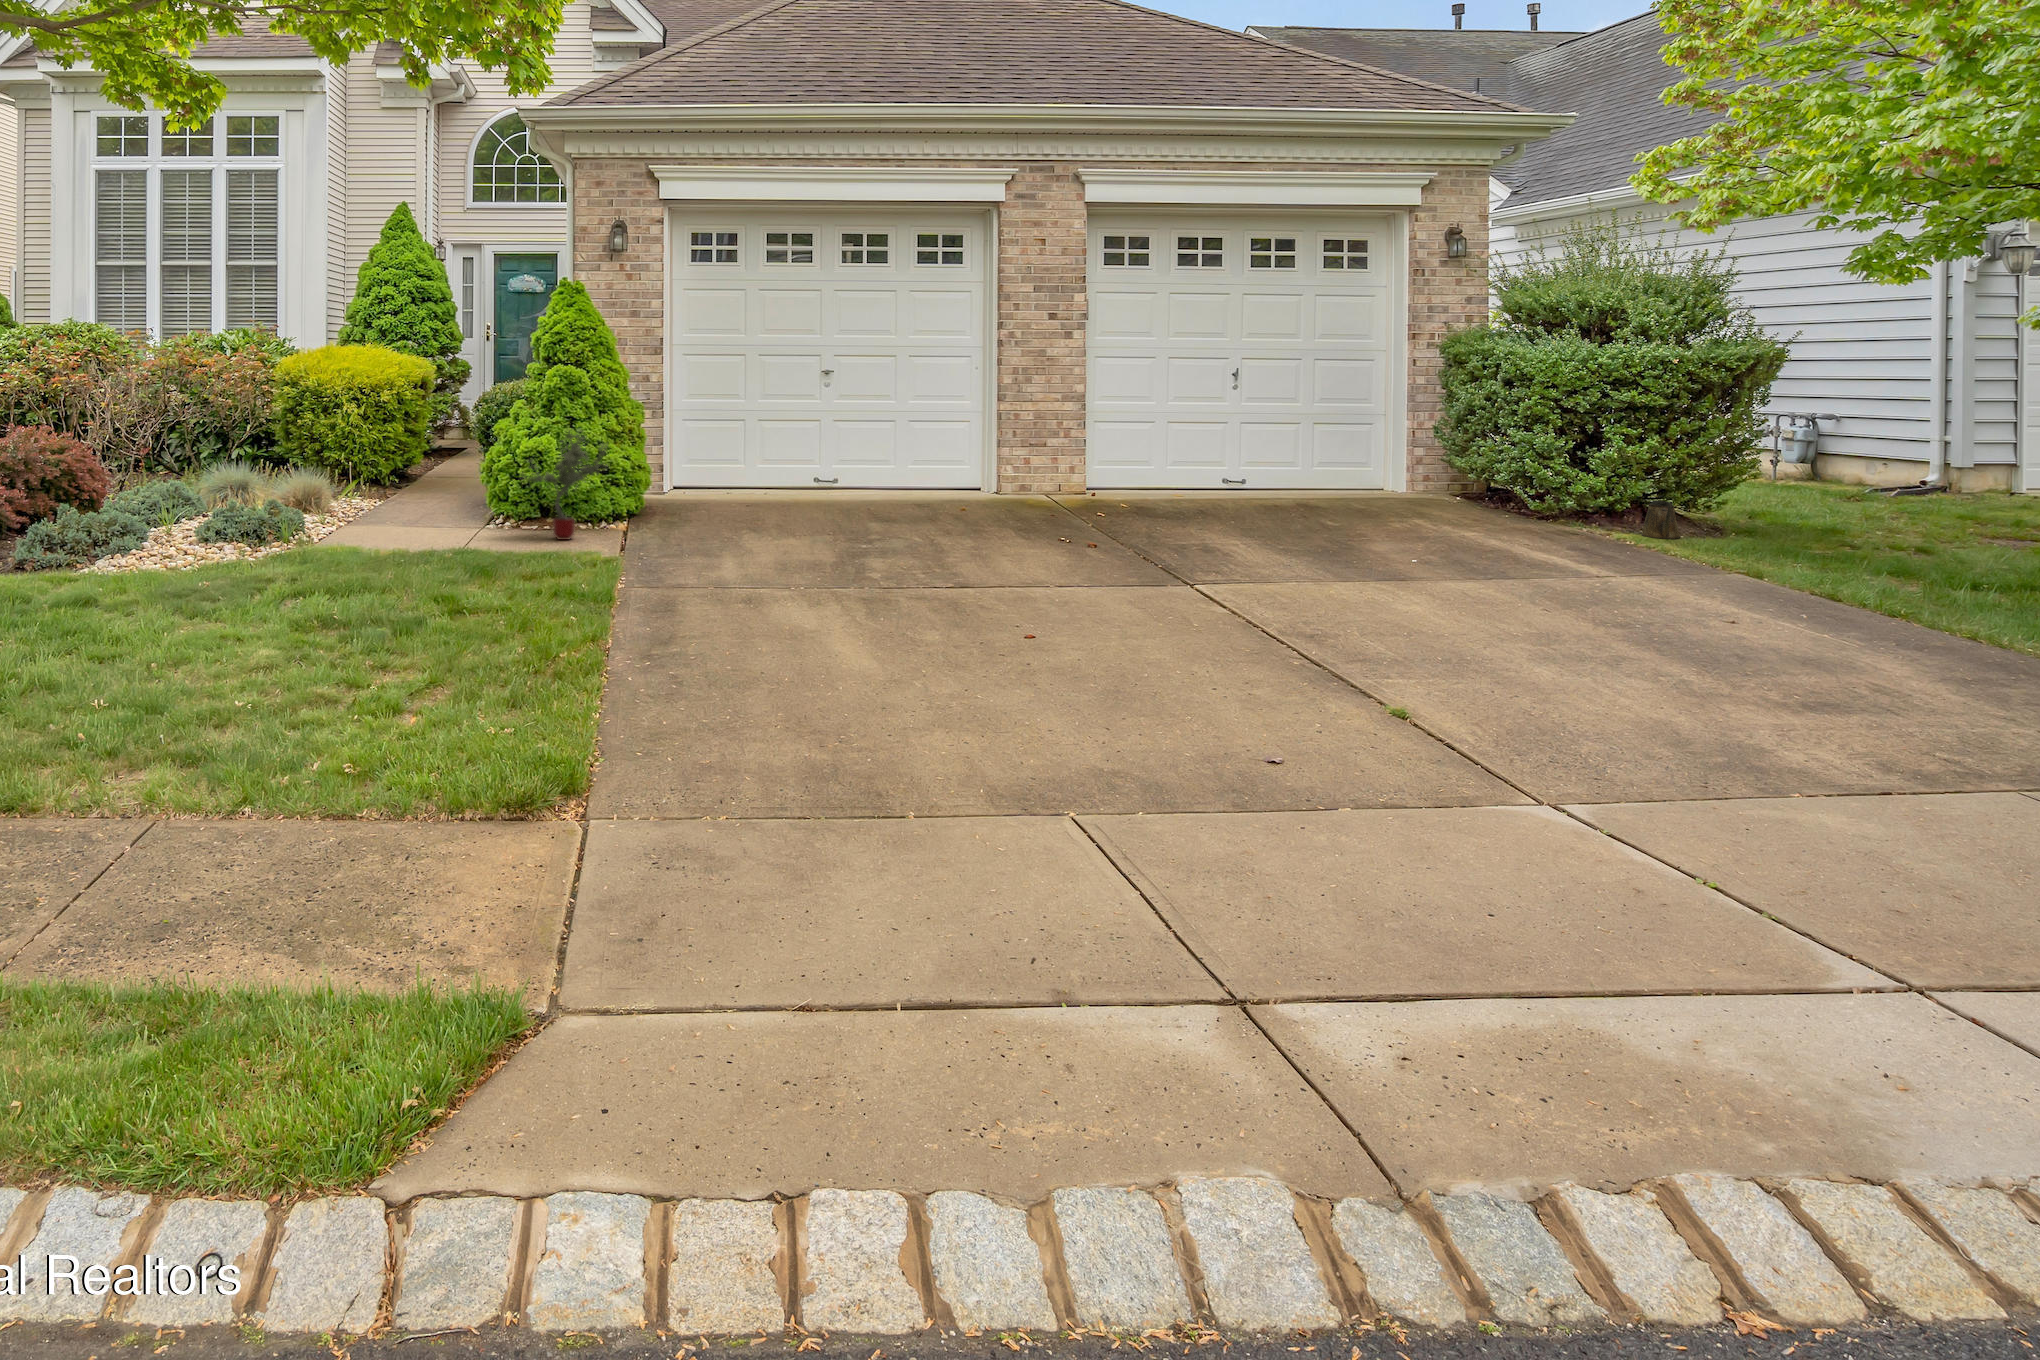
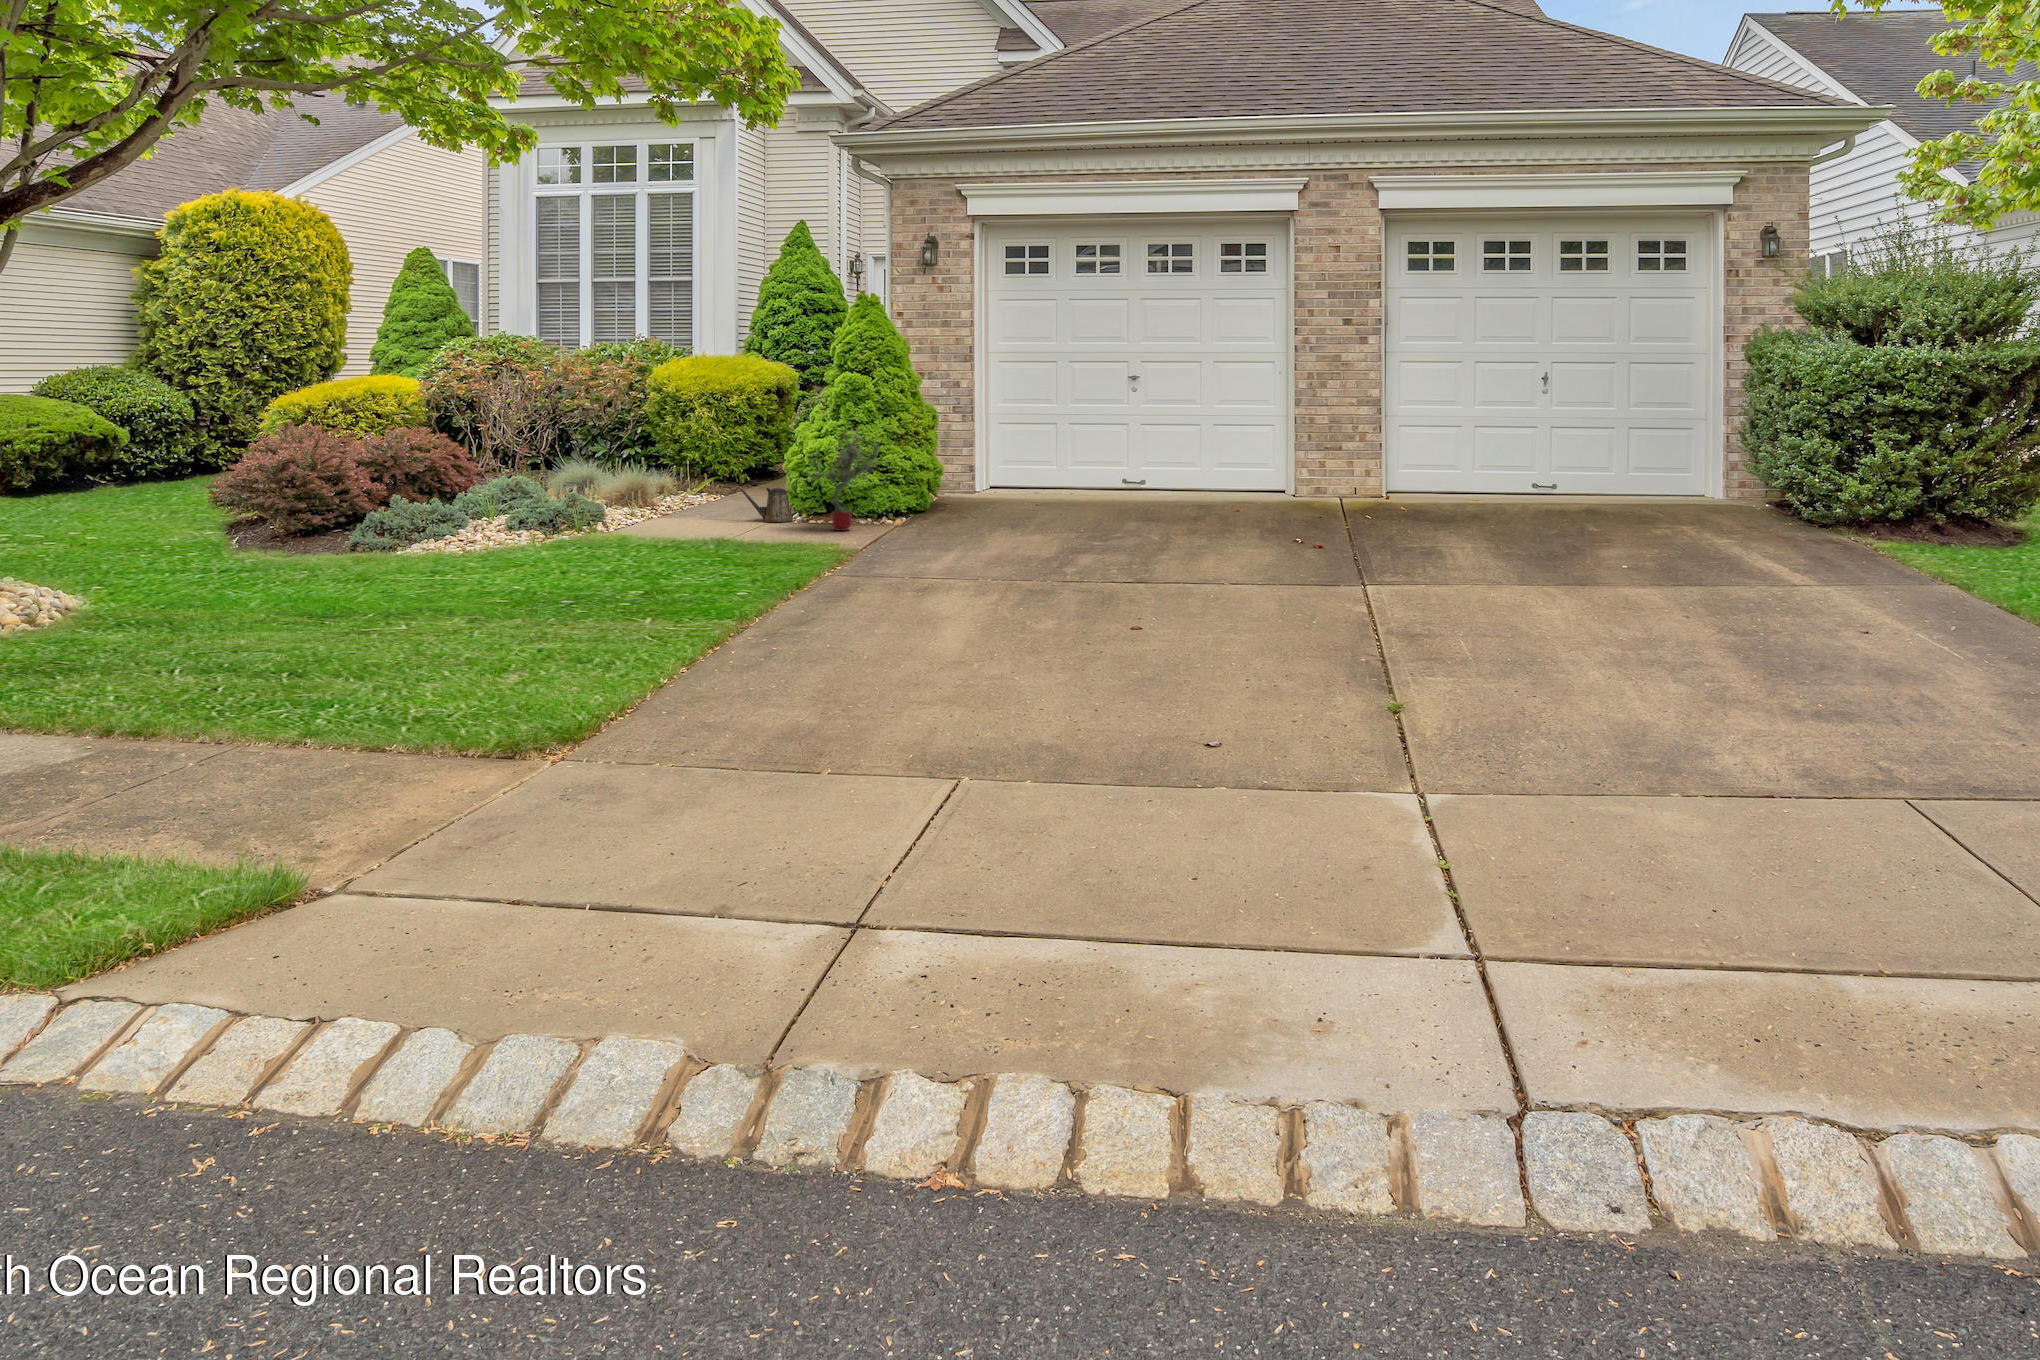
watering can: present [1641,501,1680,539] -> present [736,486,794,522]

